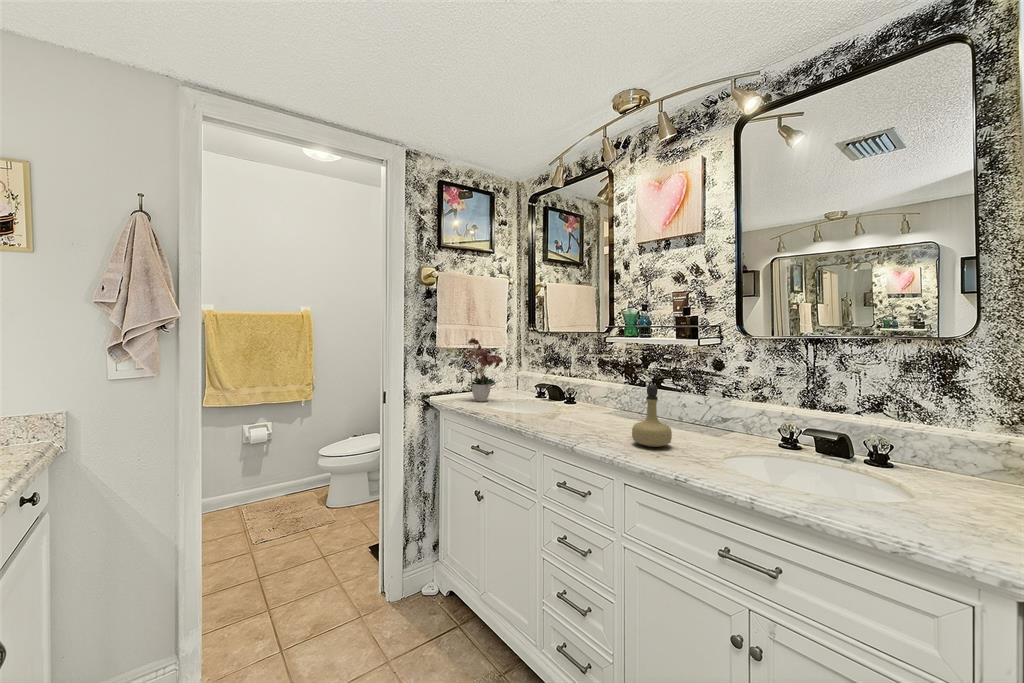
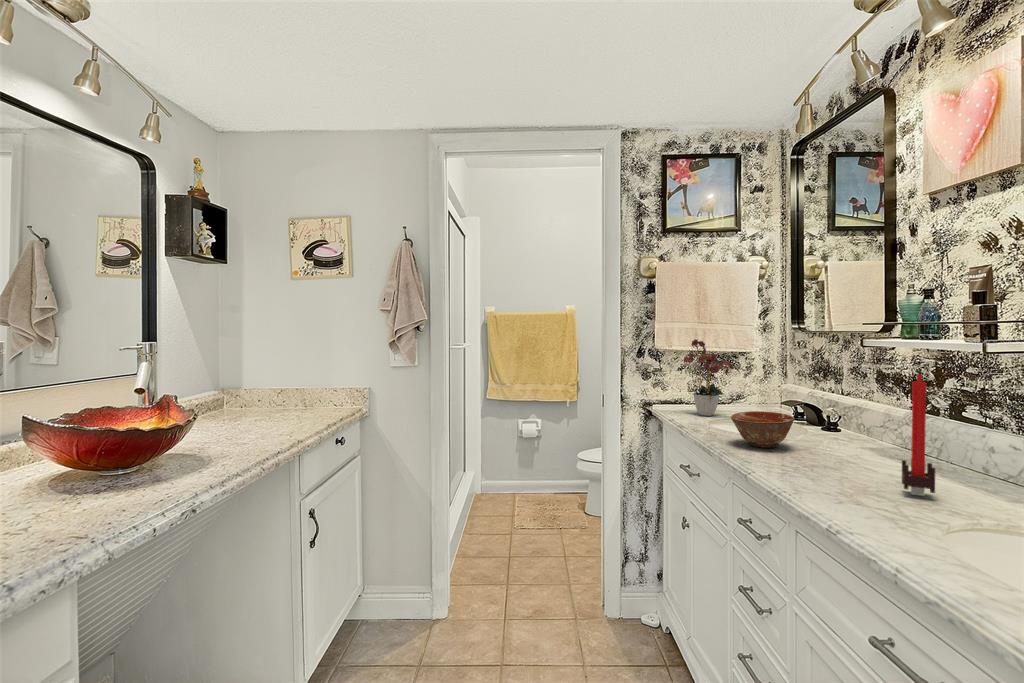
candle: none [671,359,695,439] -> present [902,375,935,496]
perfume bottle: present [632,384,672,447] -> none [811,408,873,495]
ceramic bowl: none [533,393,578,421] -> present [731,411,794,448]

